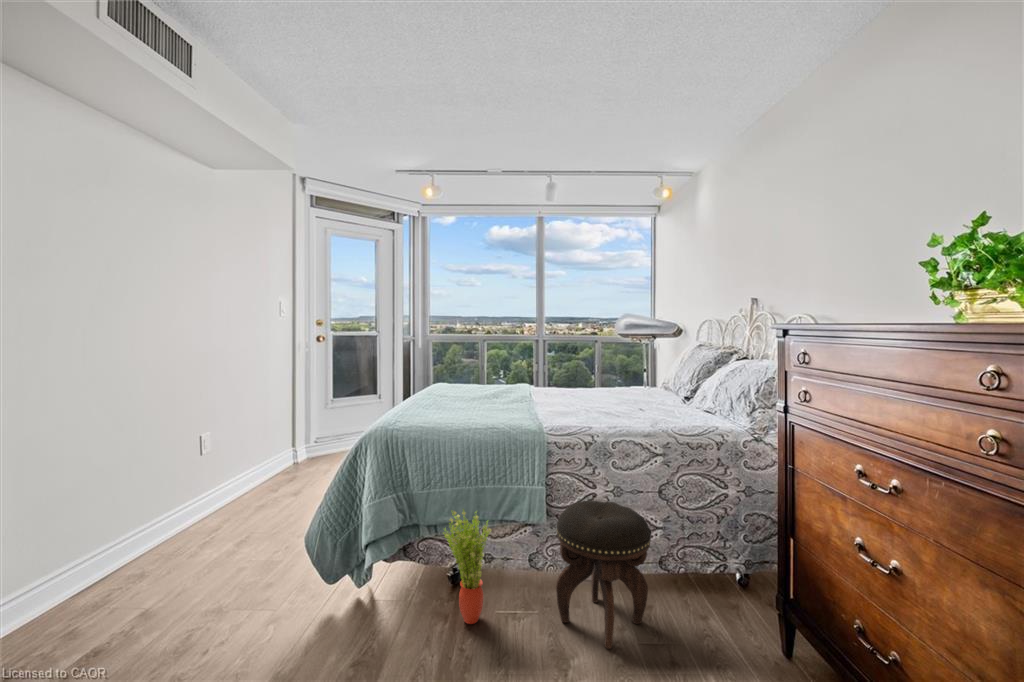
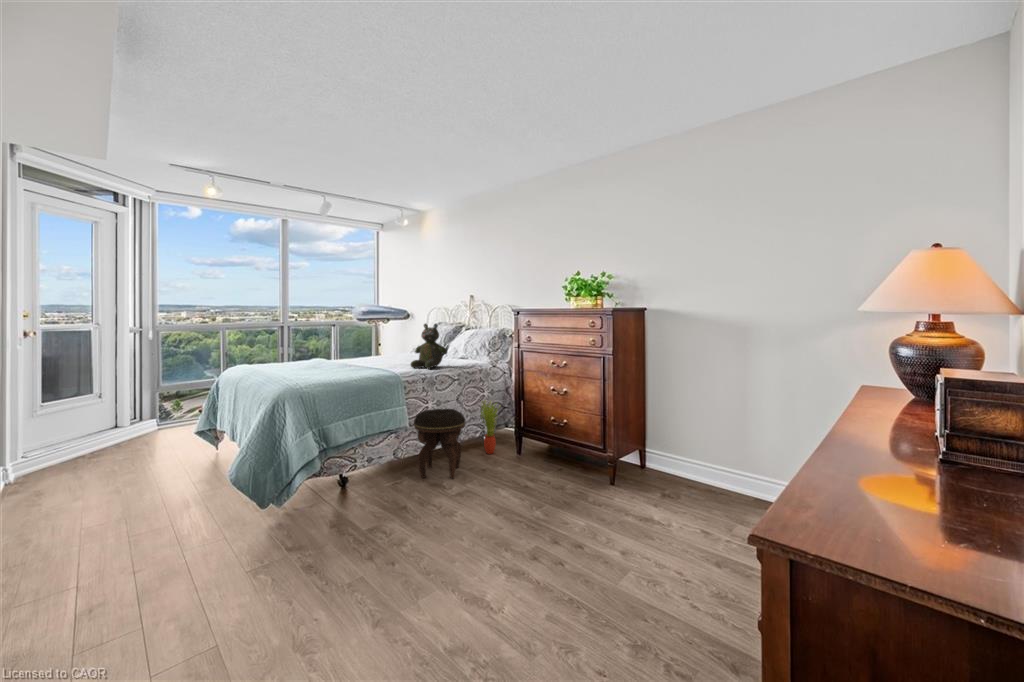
teddy bear: none [586,348,648,427] -> present [411,324,447,369]
potted plant: present [443,509,491,624] -> present [481,401,497,454]

